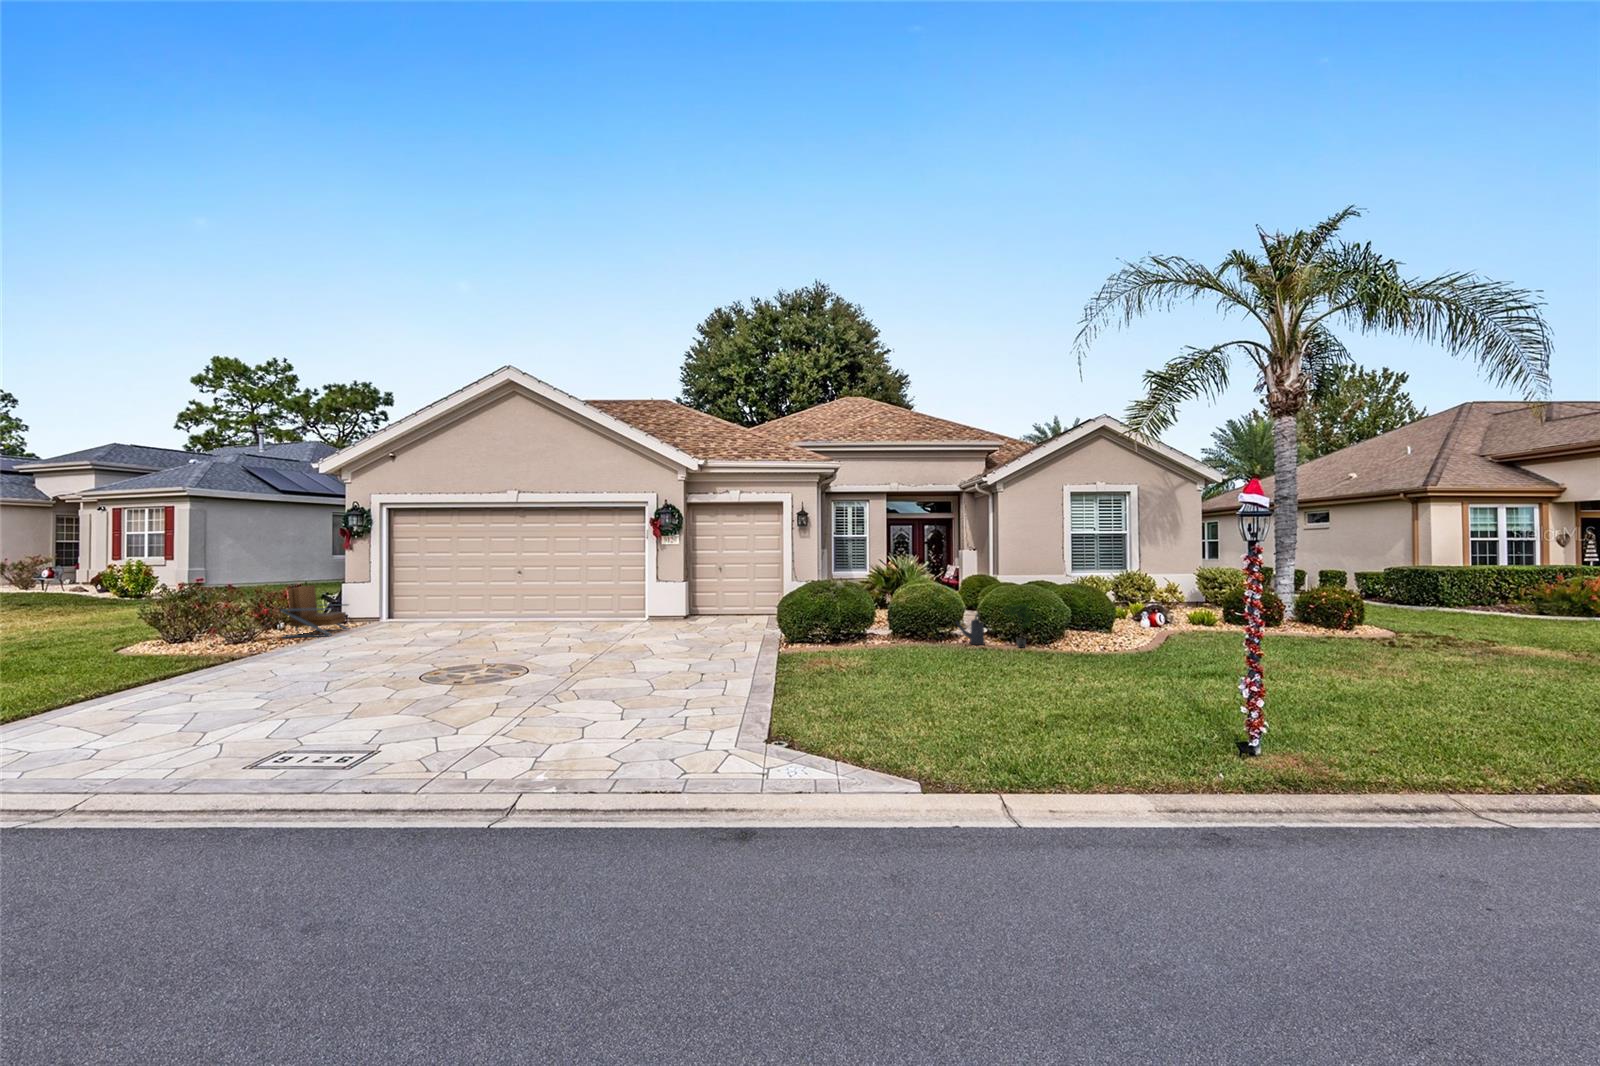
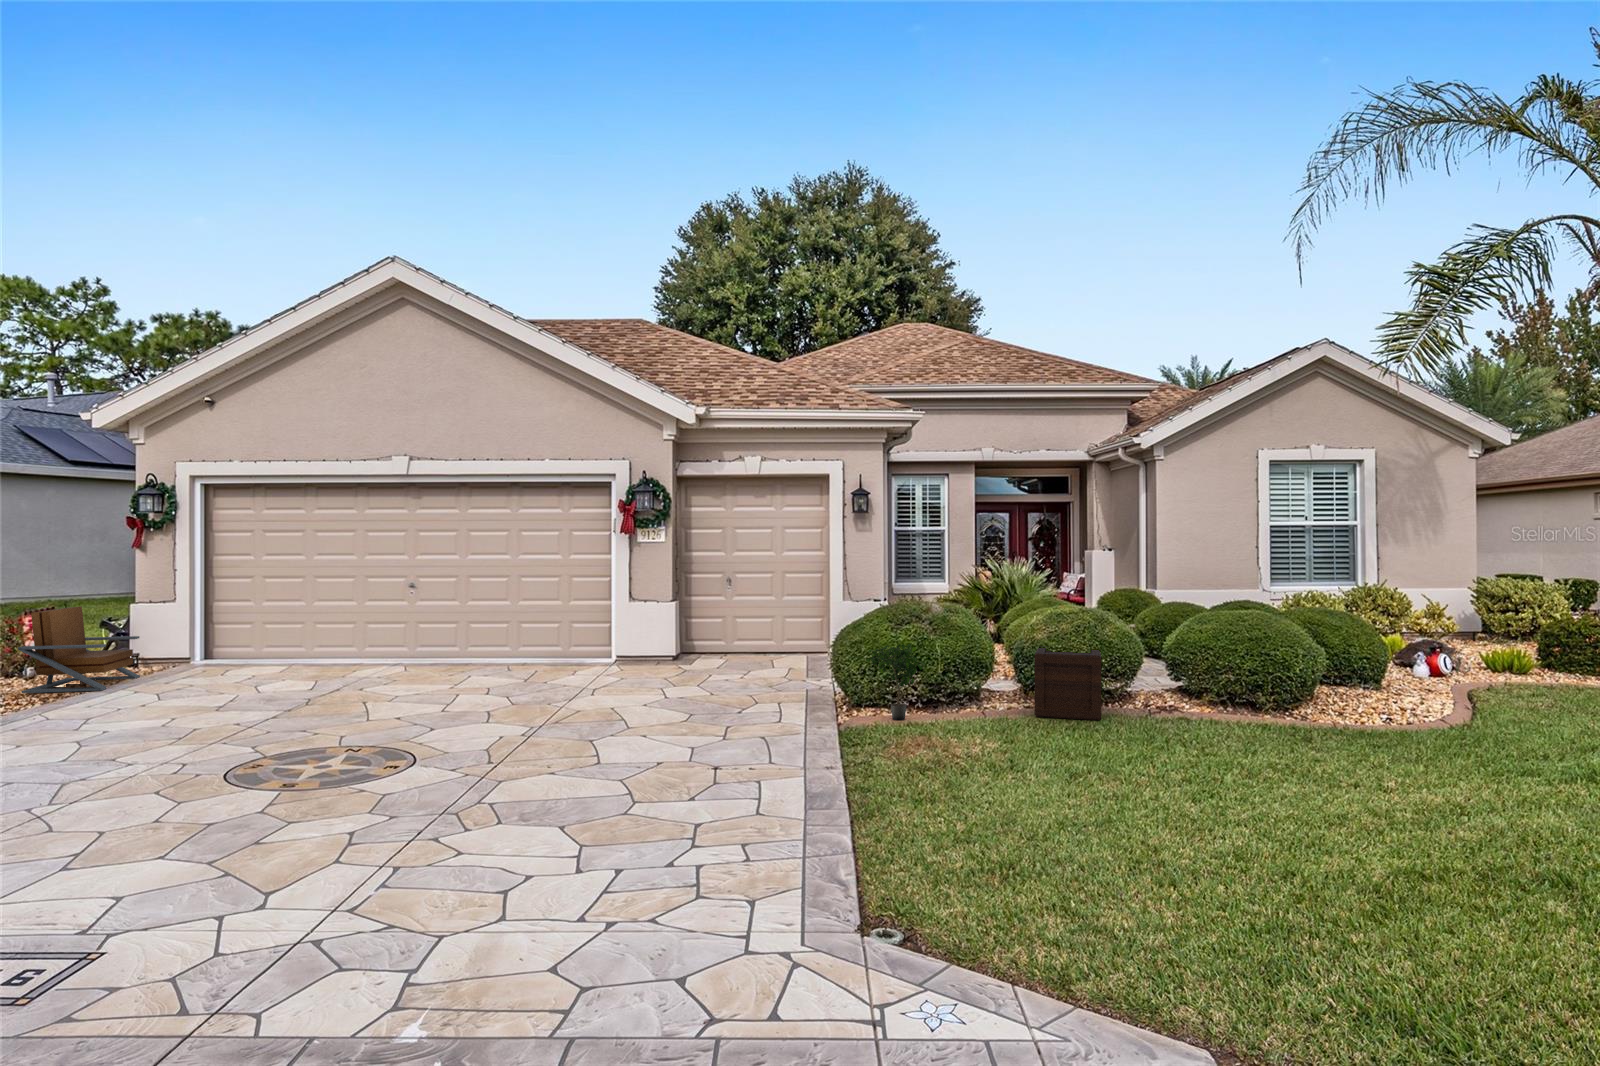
potted plant: present [1004,604,1032,648] -> present [866,644,925,720]
wooden crate: none [894,607,936,649] -> present [1035,648,1101,720]
watering can: present [956,614,985,645] -> none [1127,659,1192,711]

